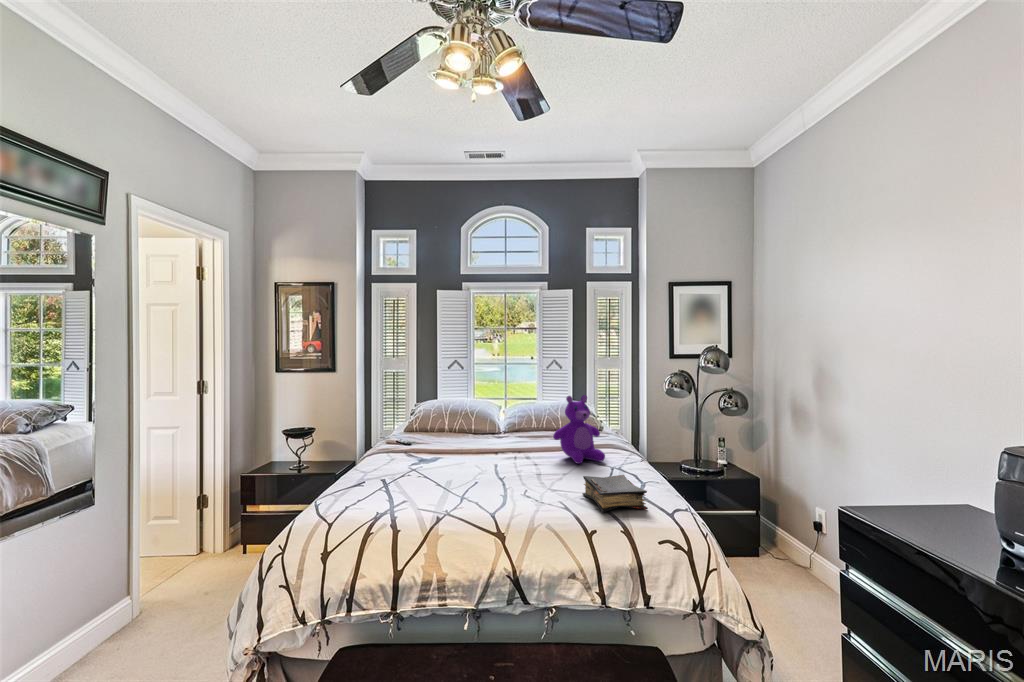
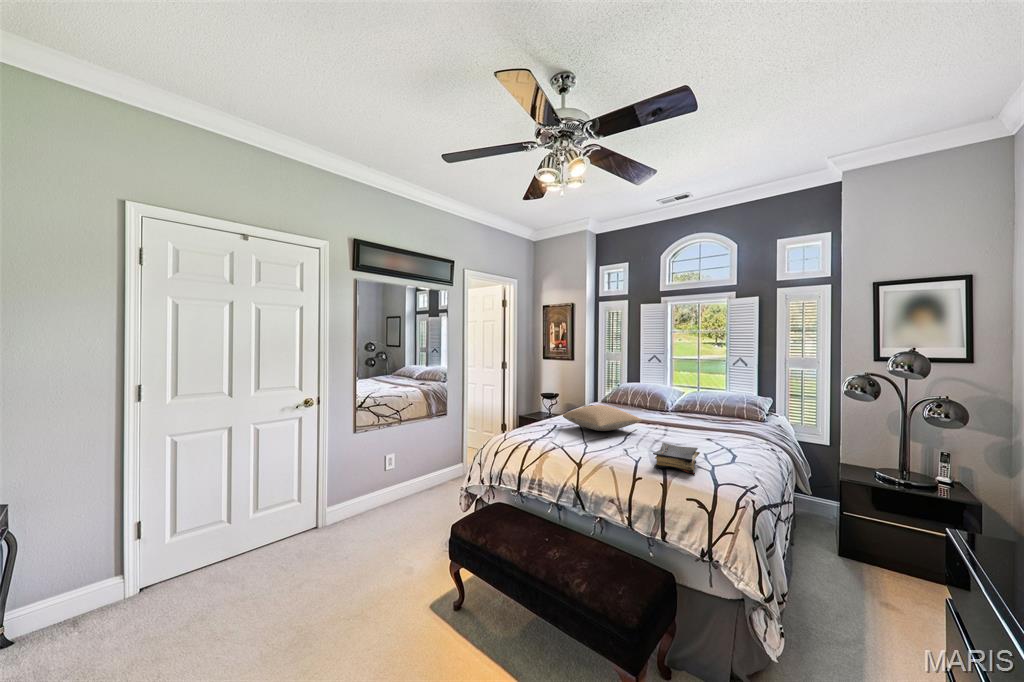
teddy bear: present [553,395,605,464] -> none [681,385,727,441]
pillow: none [405,438,514,476] -> present [563,405,642,431]

